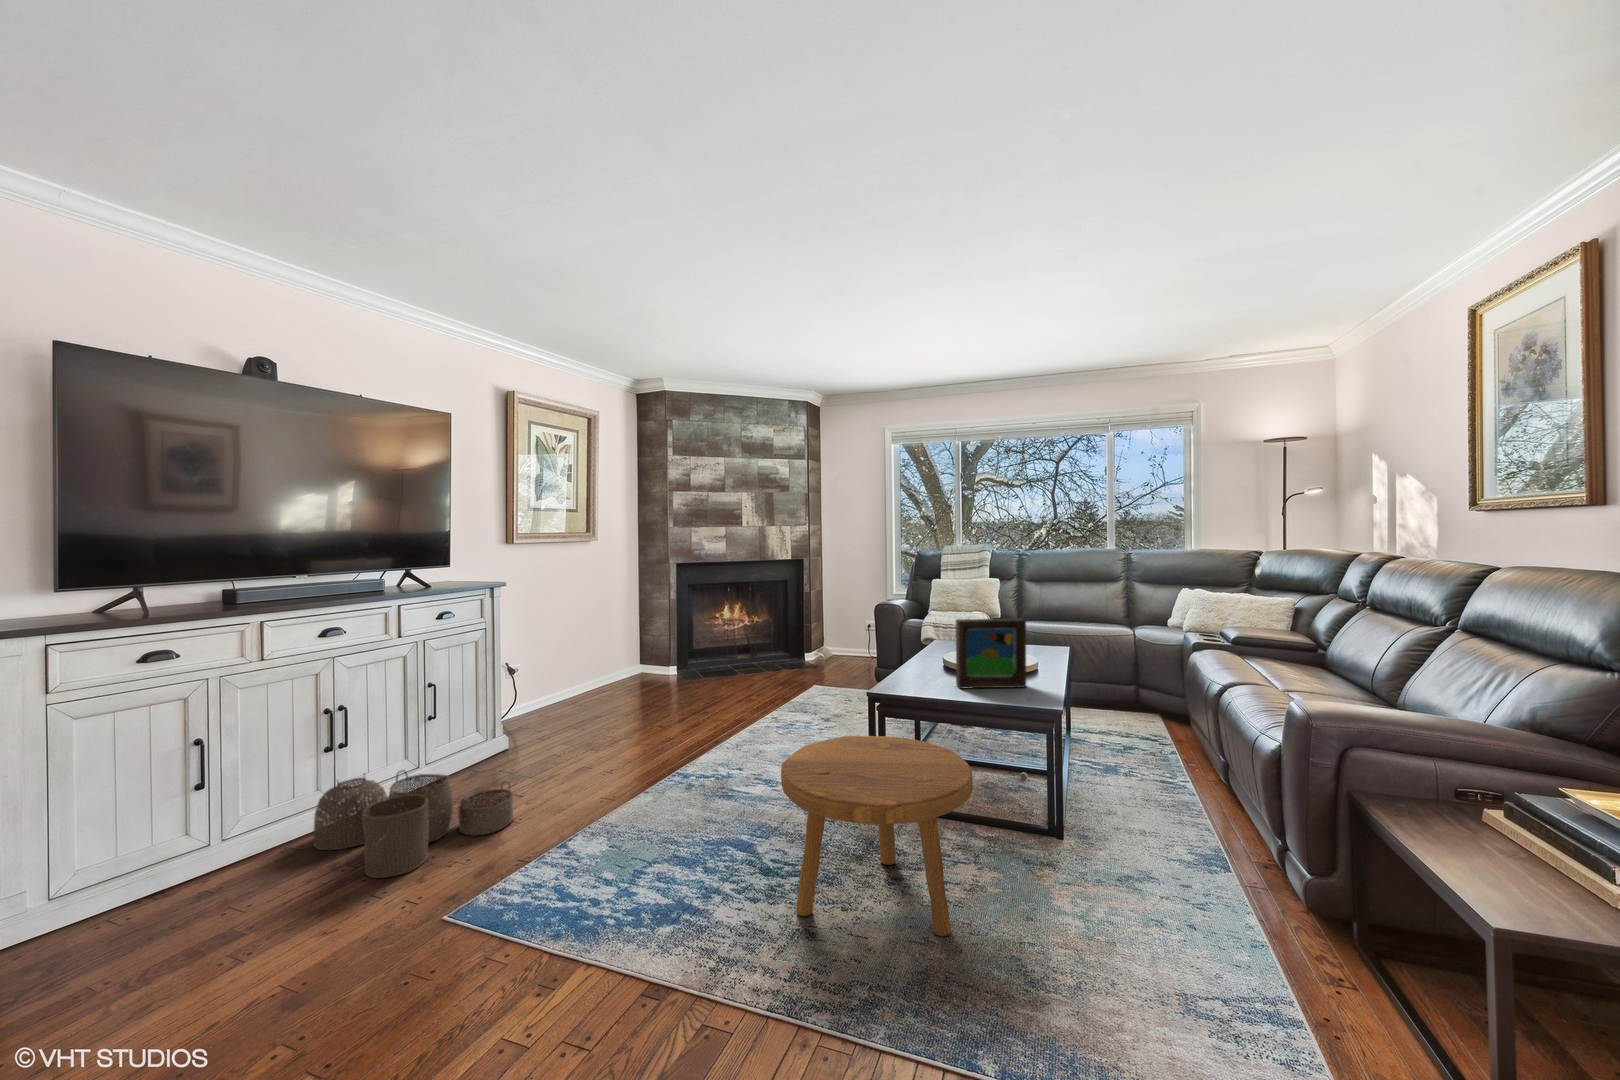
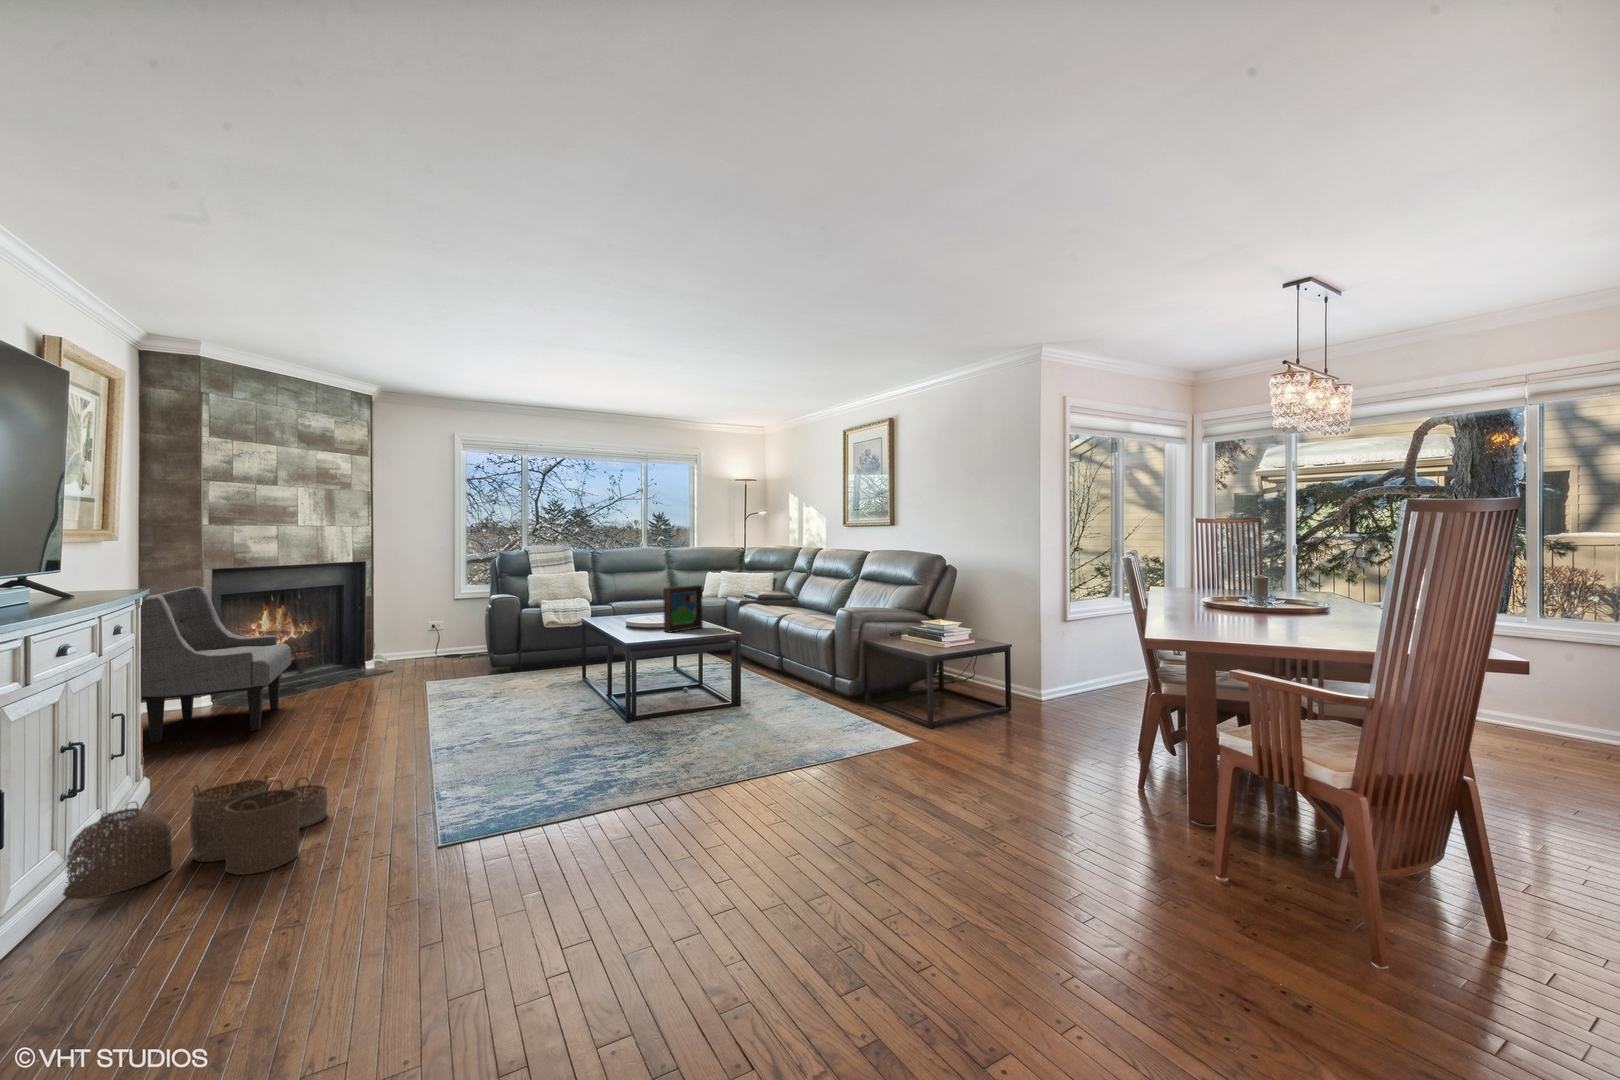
armchair: none [575,578,706,708] -> present [141,586,291,743]
footstool: present [781,736,973,936] -> none [630,657,747,765]

